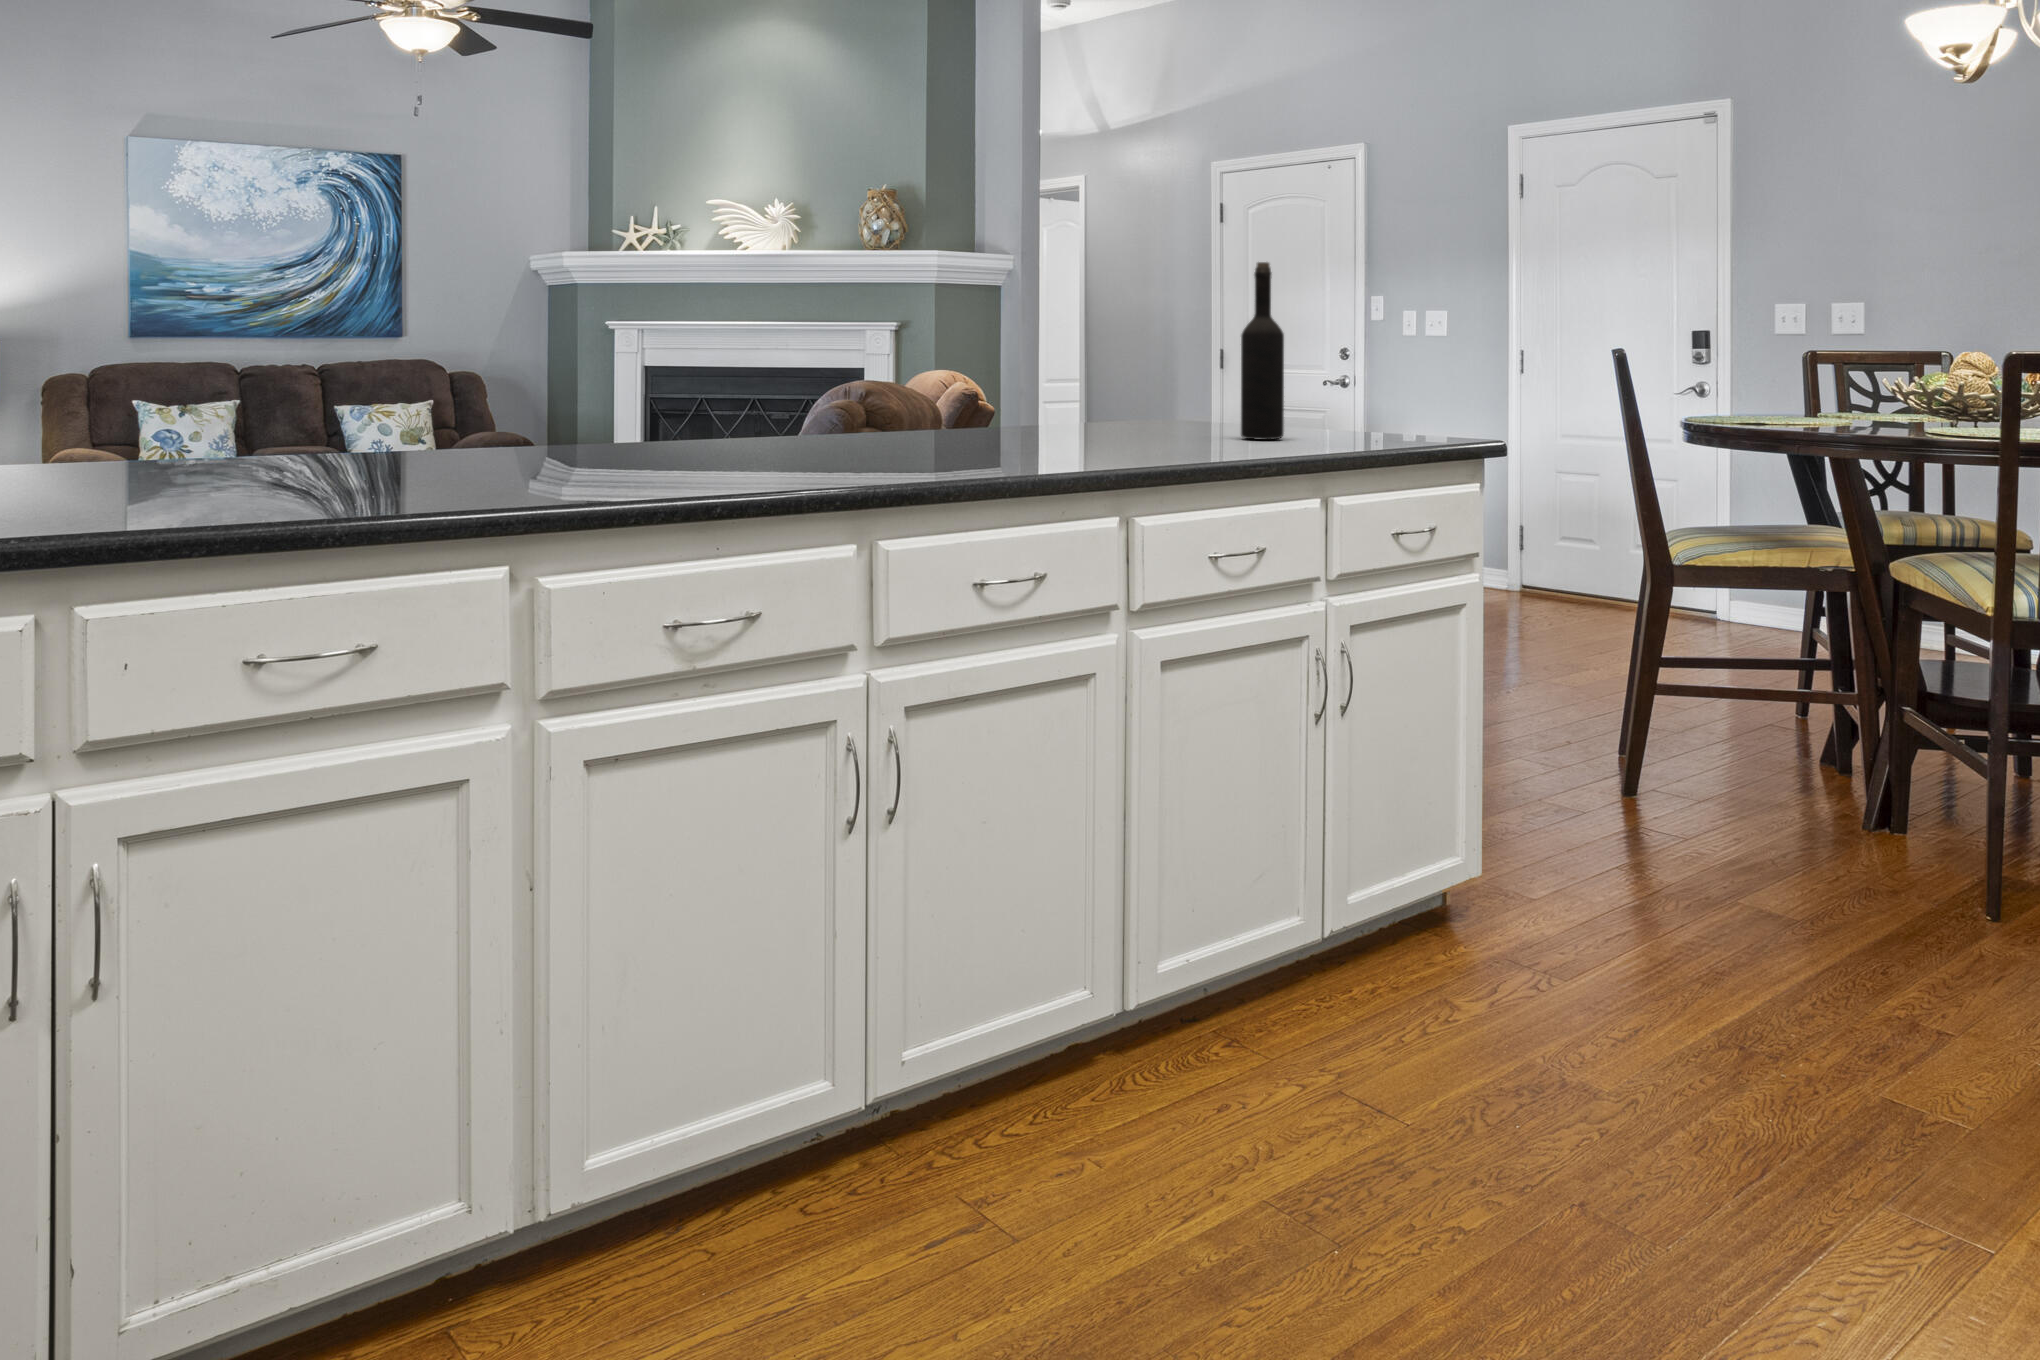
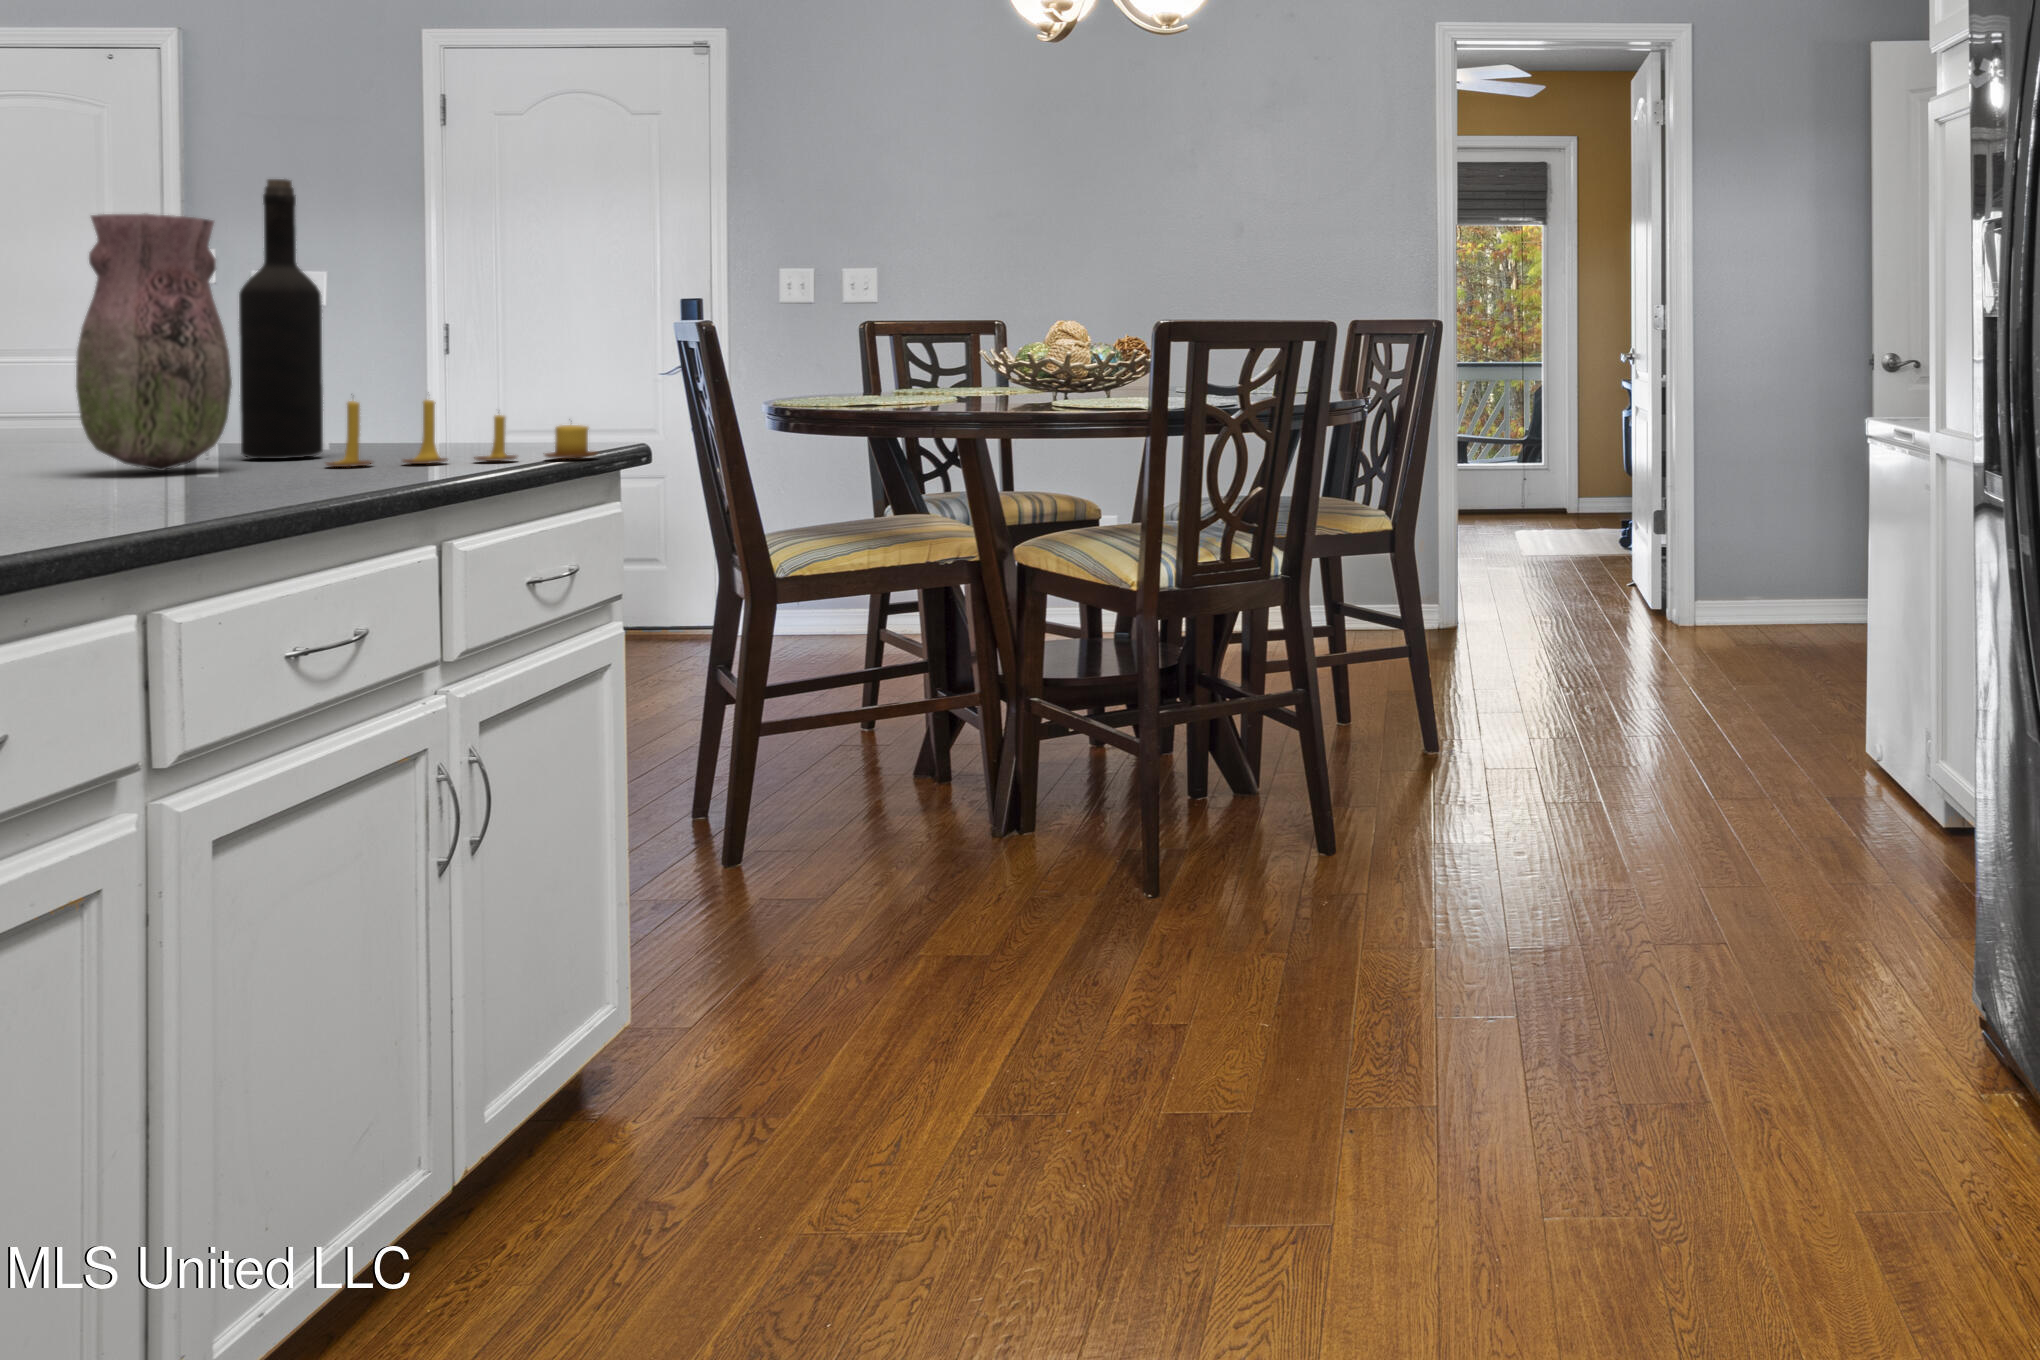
vase: none [1150,288,1224,442] -> present [76,213,232,471]
candle: none [1268,399,1429,450] -> present [326,398,597,467]

